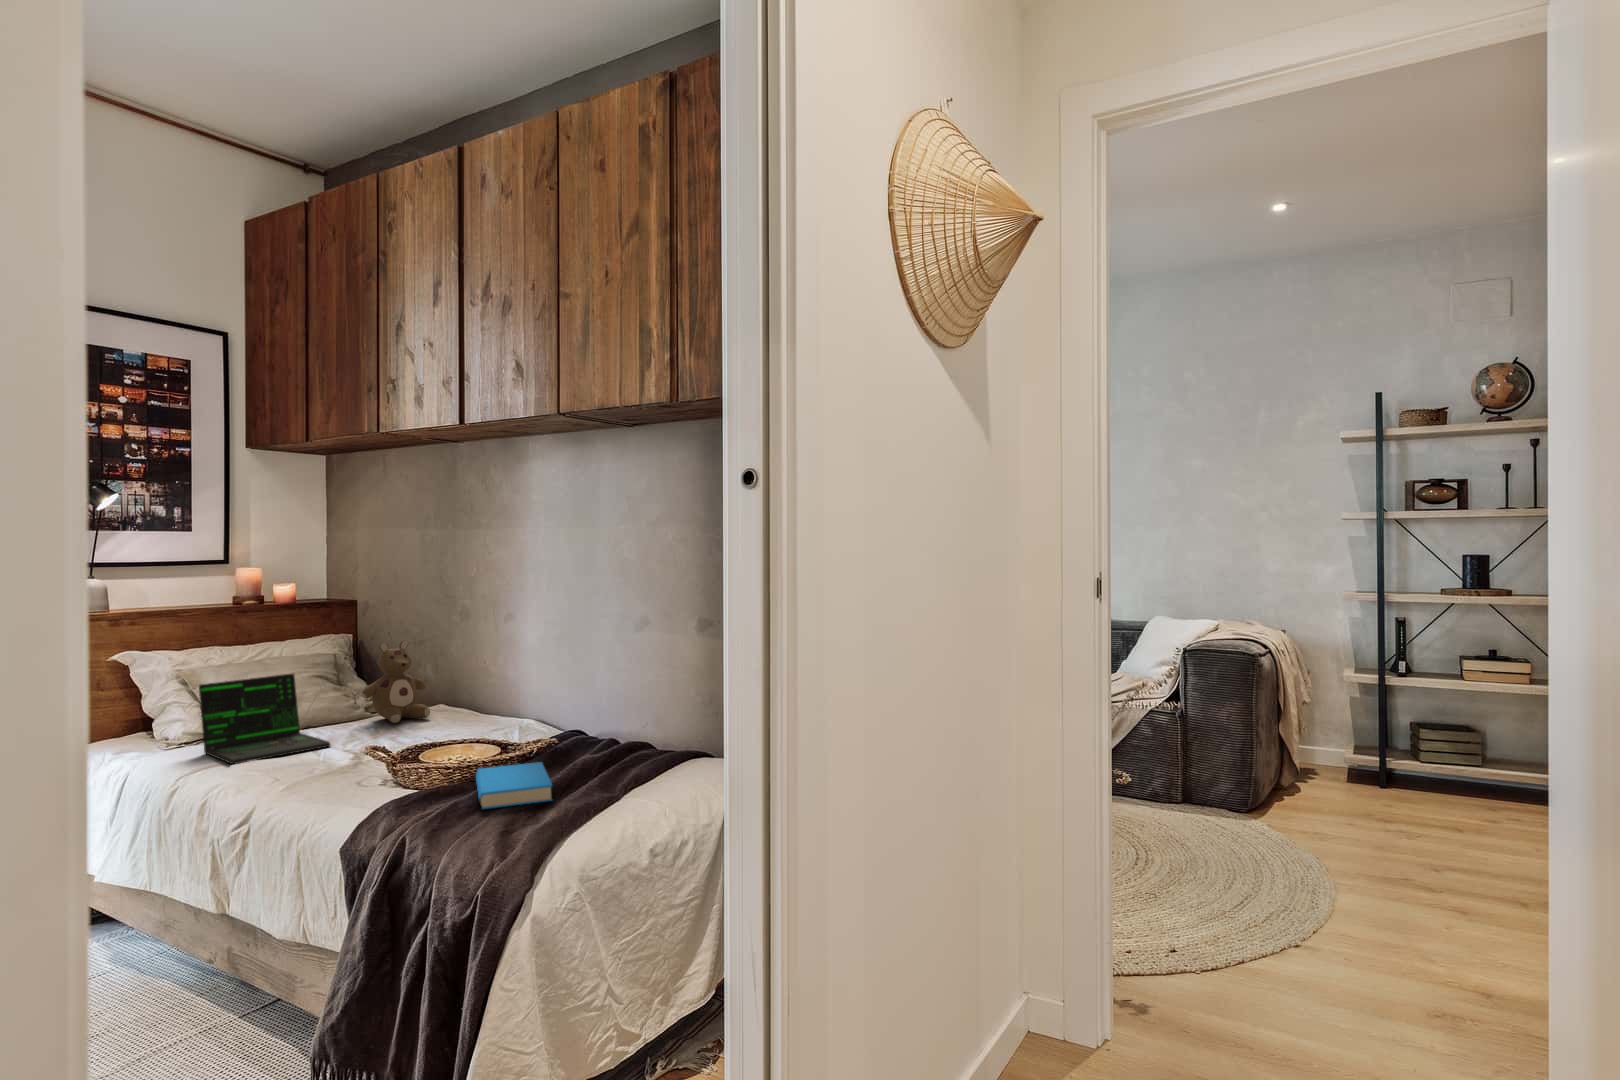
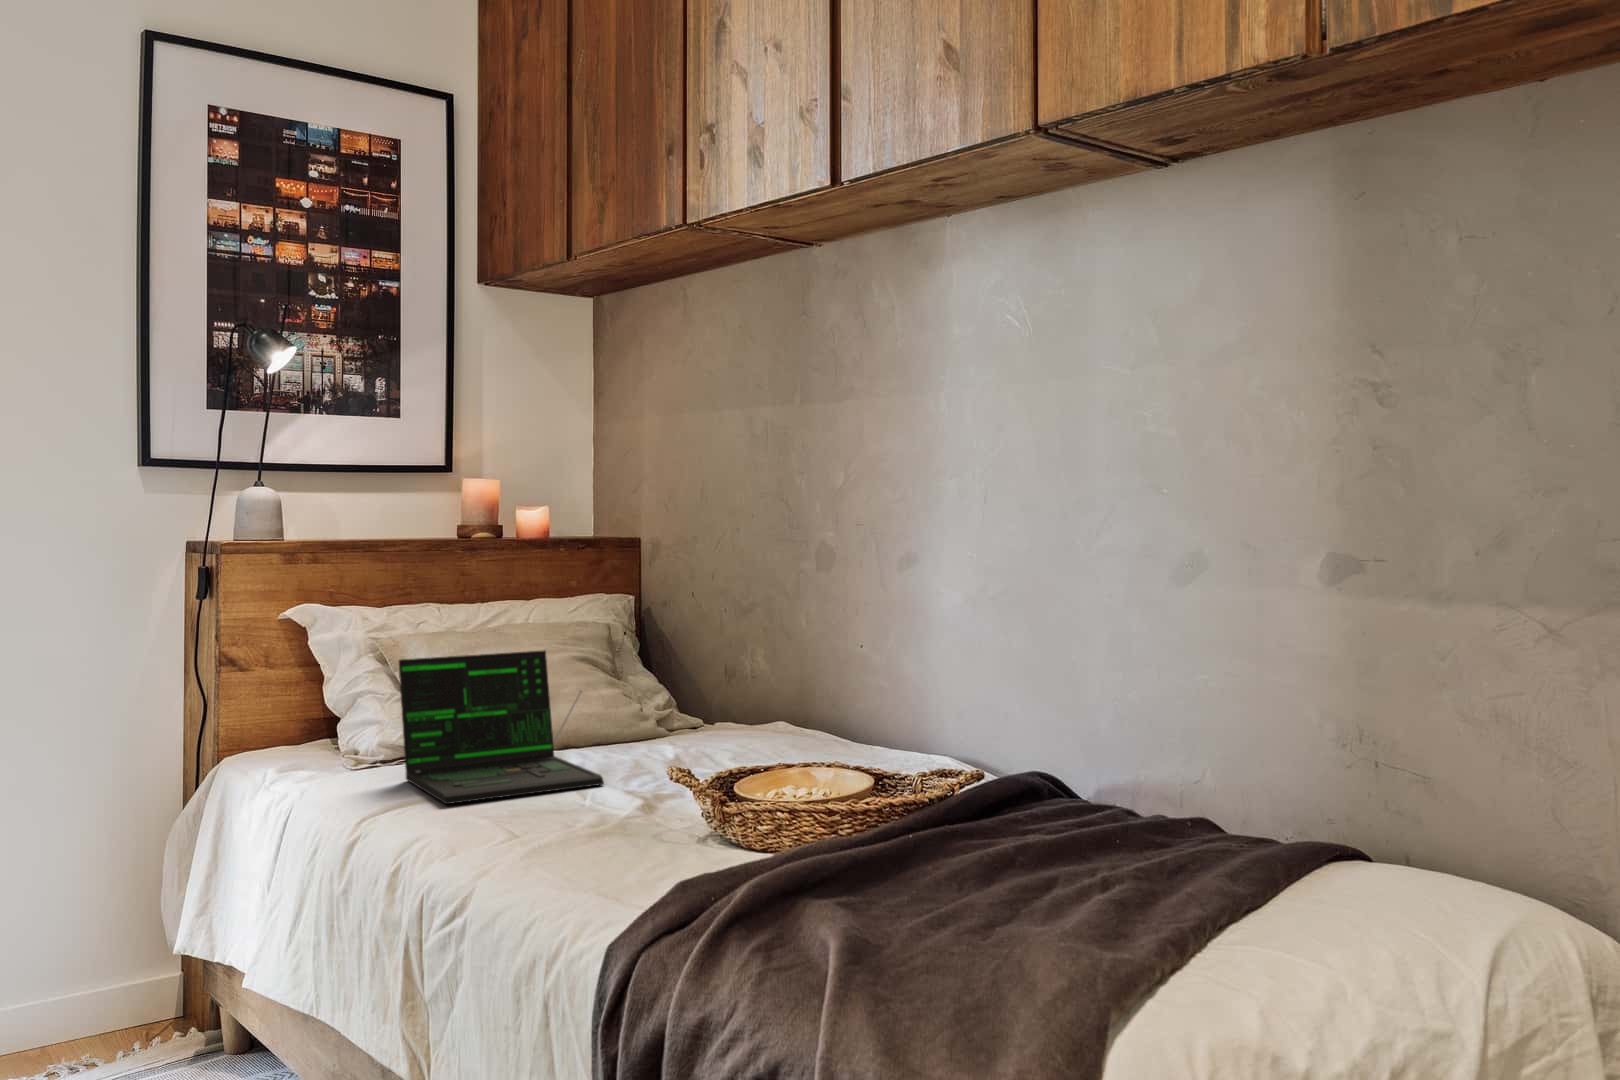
stuffed bear: present [362,641,430,723] -> none [652,604,765,751]
book: present [476,762,552,809] -> none [890,857,1082,962]

